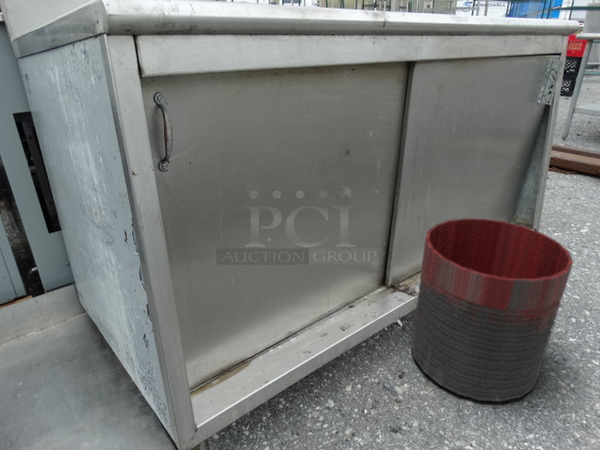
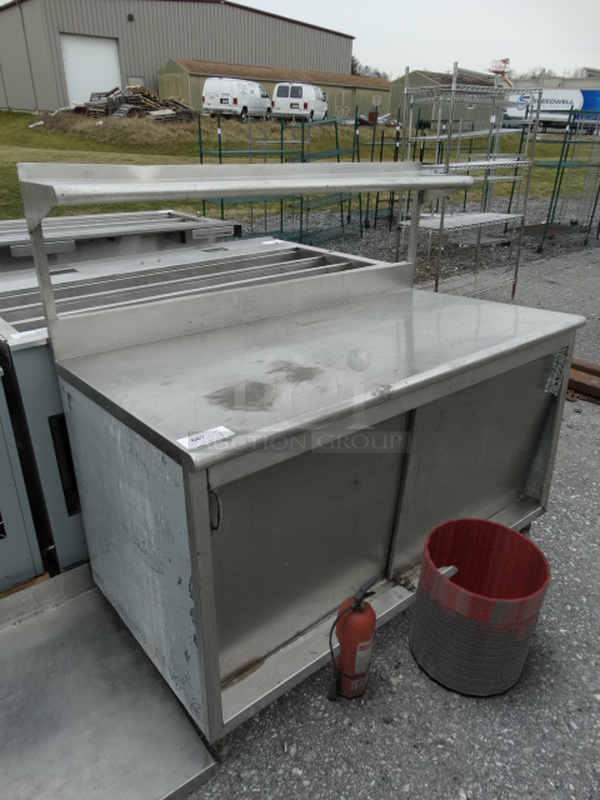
fire extinguisher: none [325,261,381,410] -> present [328,573,381,699]

